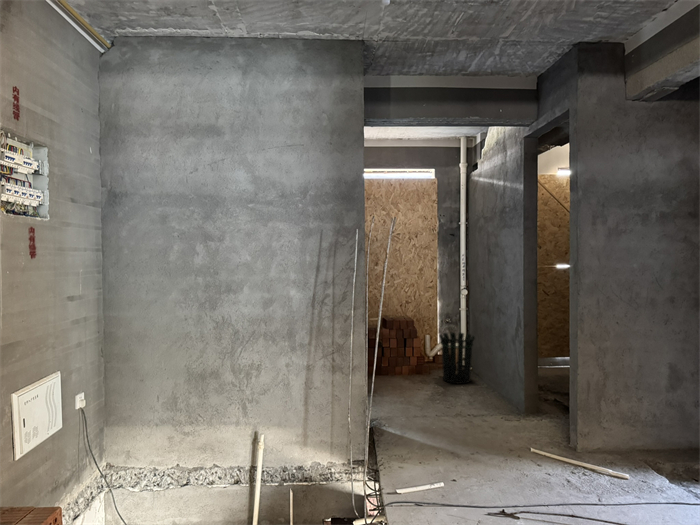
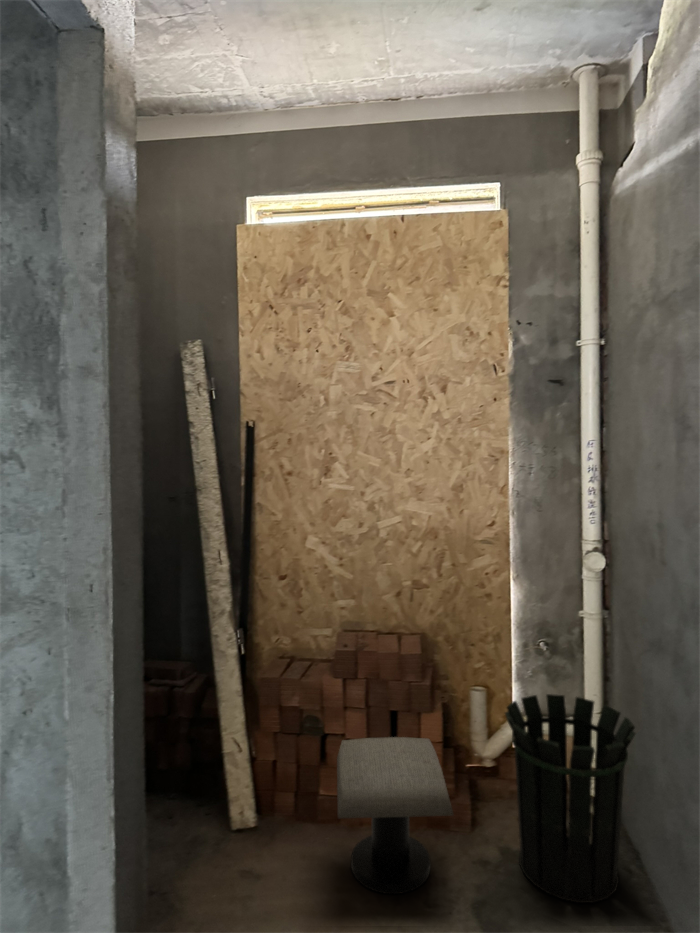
stool: none [387,347,427,385] -> present [337,737,453,894]

